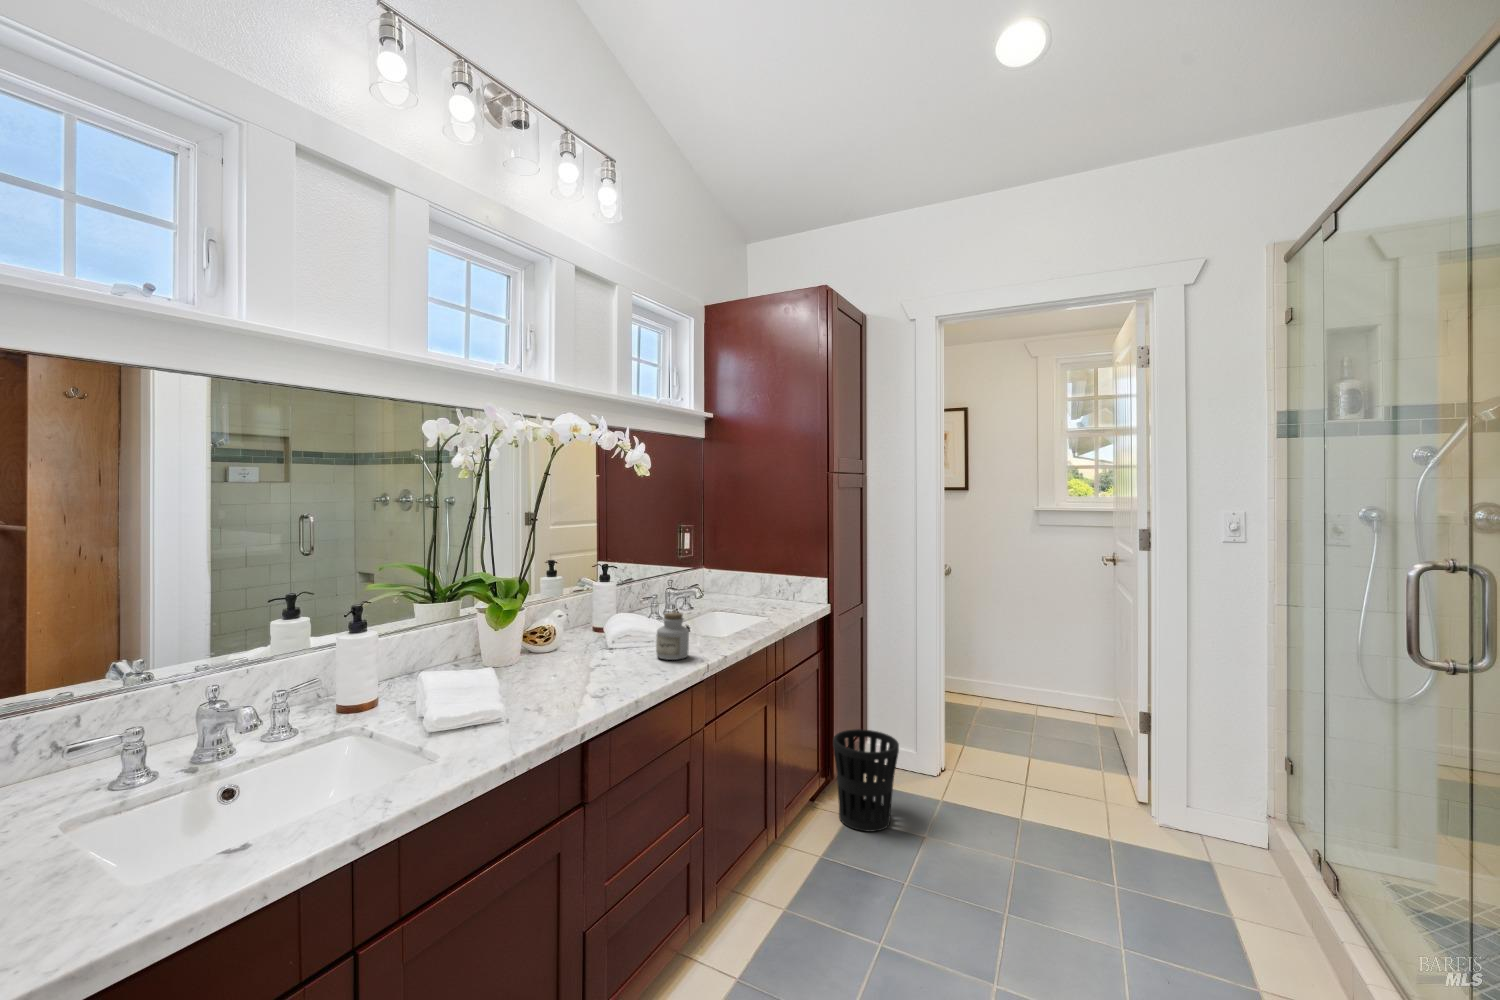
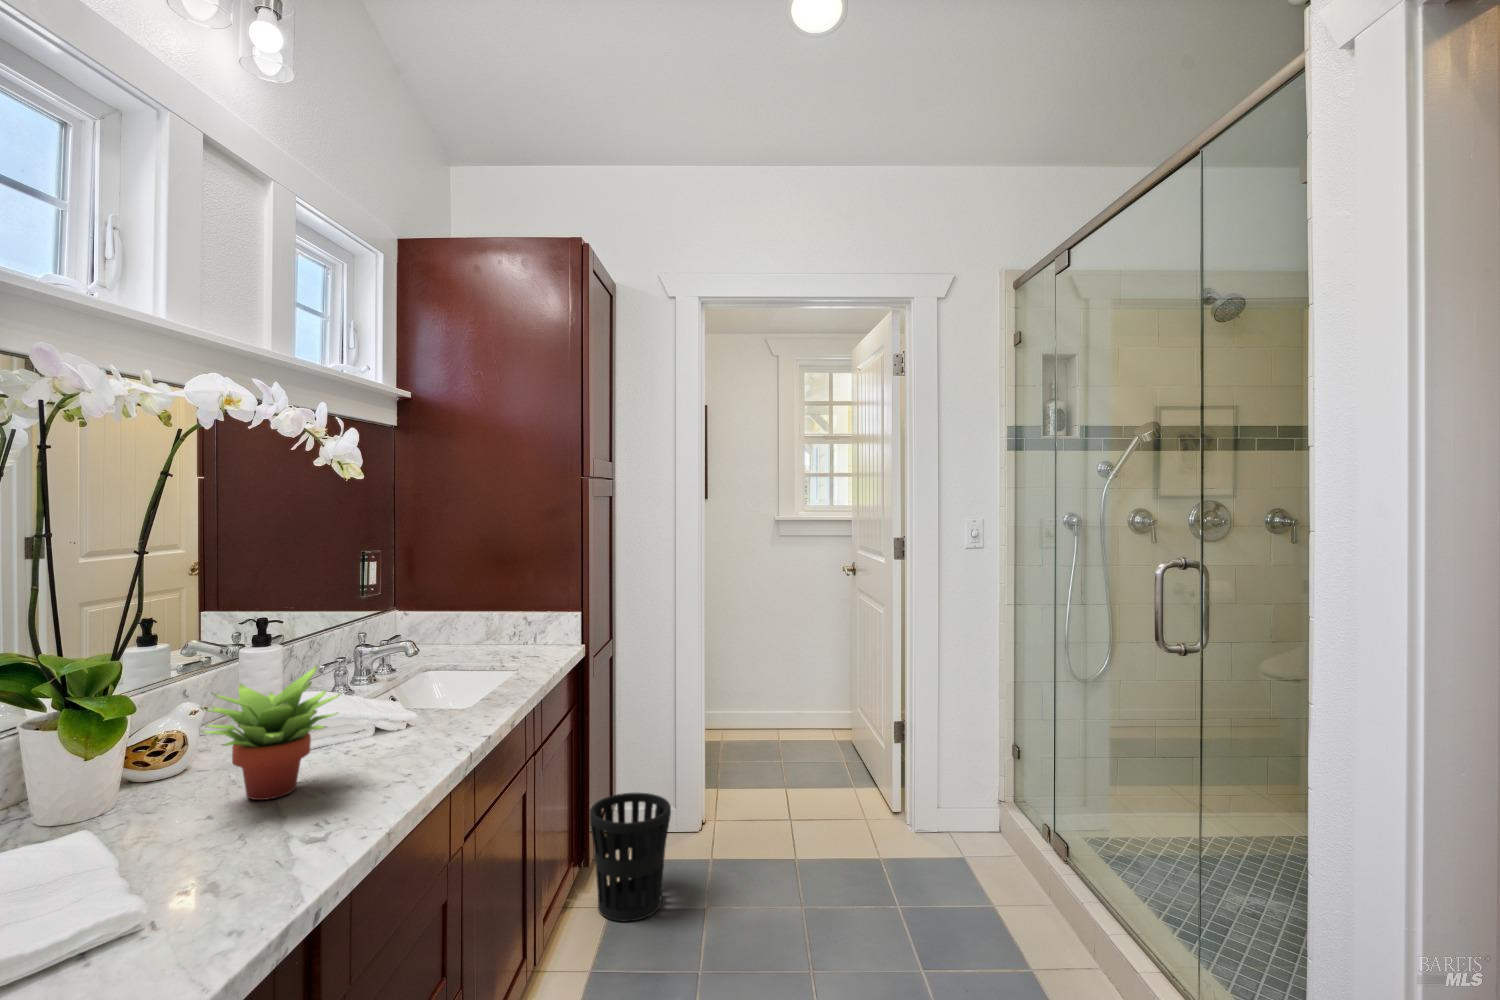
succulent plant: none [548,593,629,672] -> present [200,665,342,800]
jar: present [656,612,689,660] -> none [378,683,432,755]

